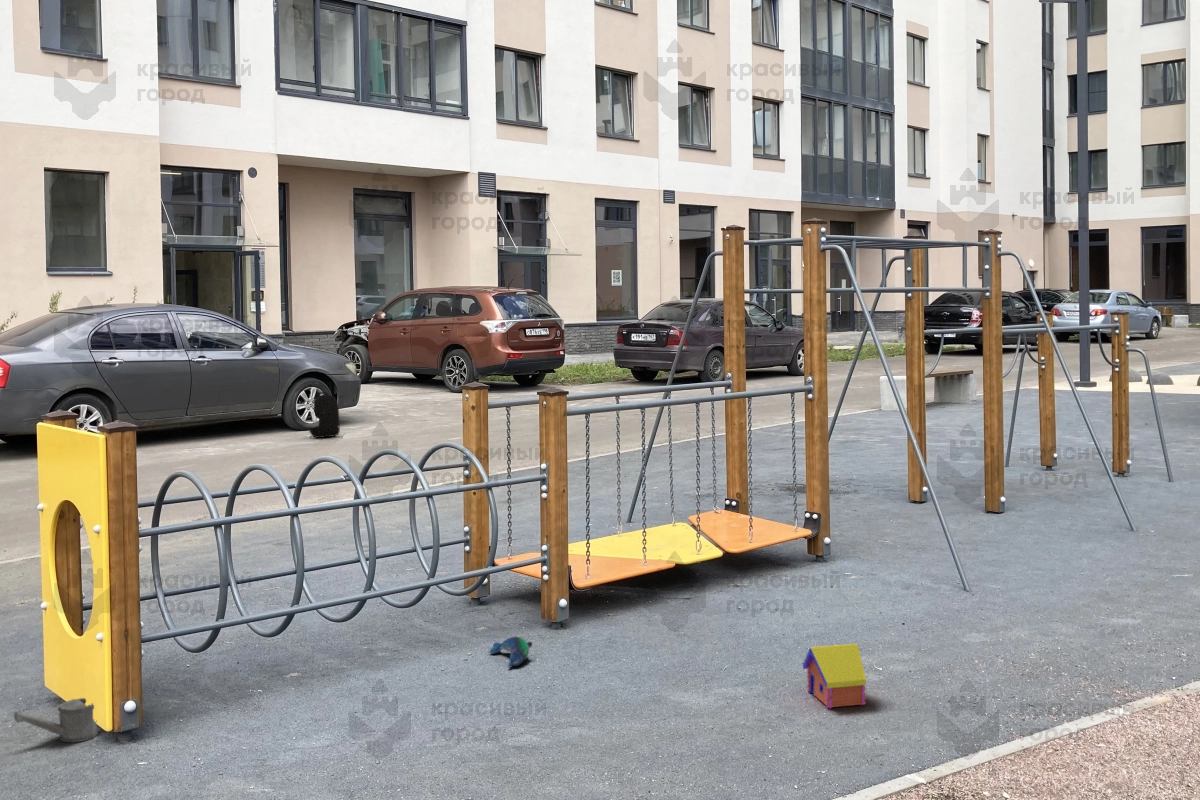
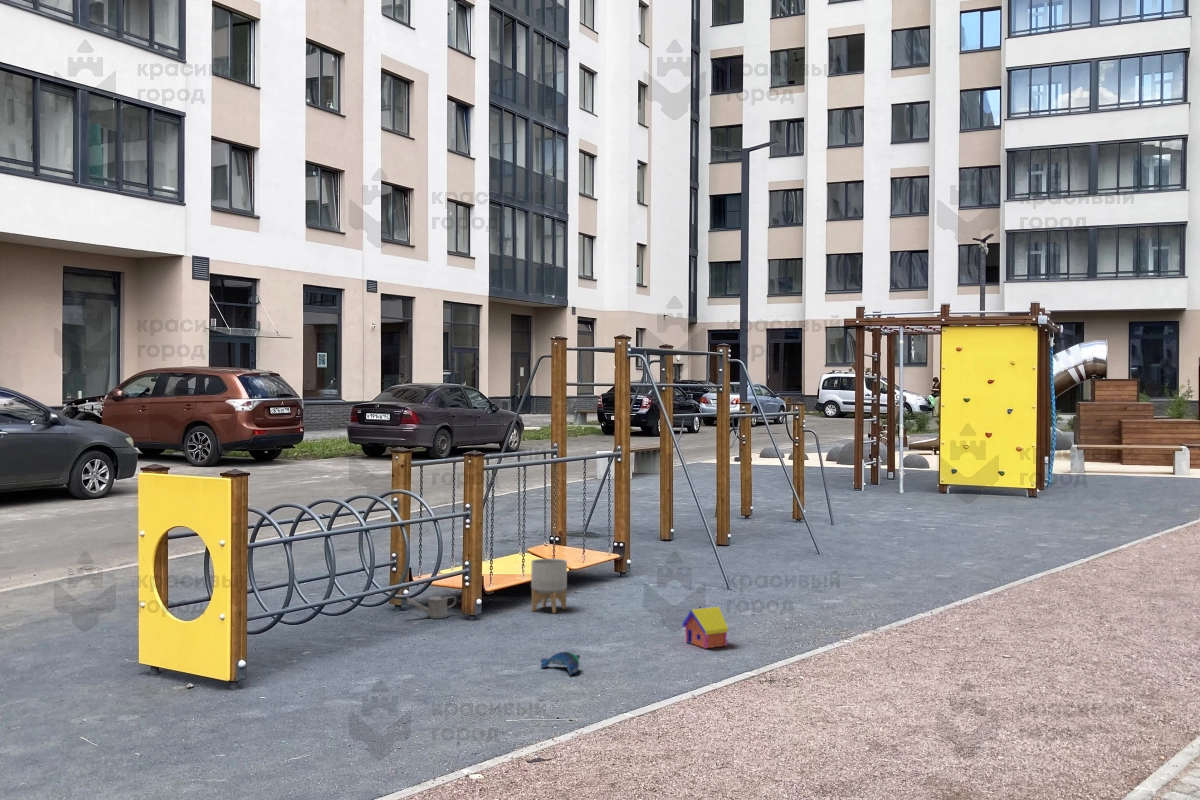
backpack: present [309,392,340,438] -> none [84,464,117,509]
planter: none [638,543,686,619] -> present [531,559,567,613]
plush toy: present [490,637,532,668] -> present [541,652,580,675]
watering can: present [14,698,98,743] -> present [407,596,456,619]

